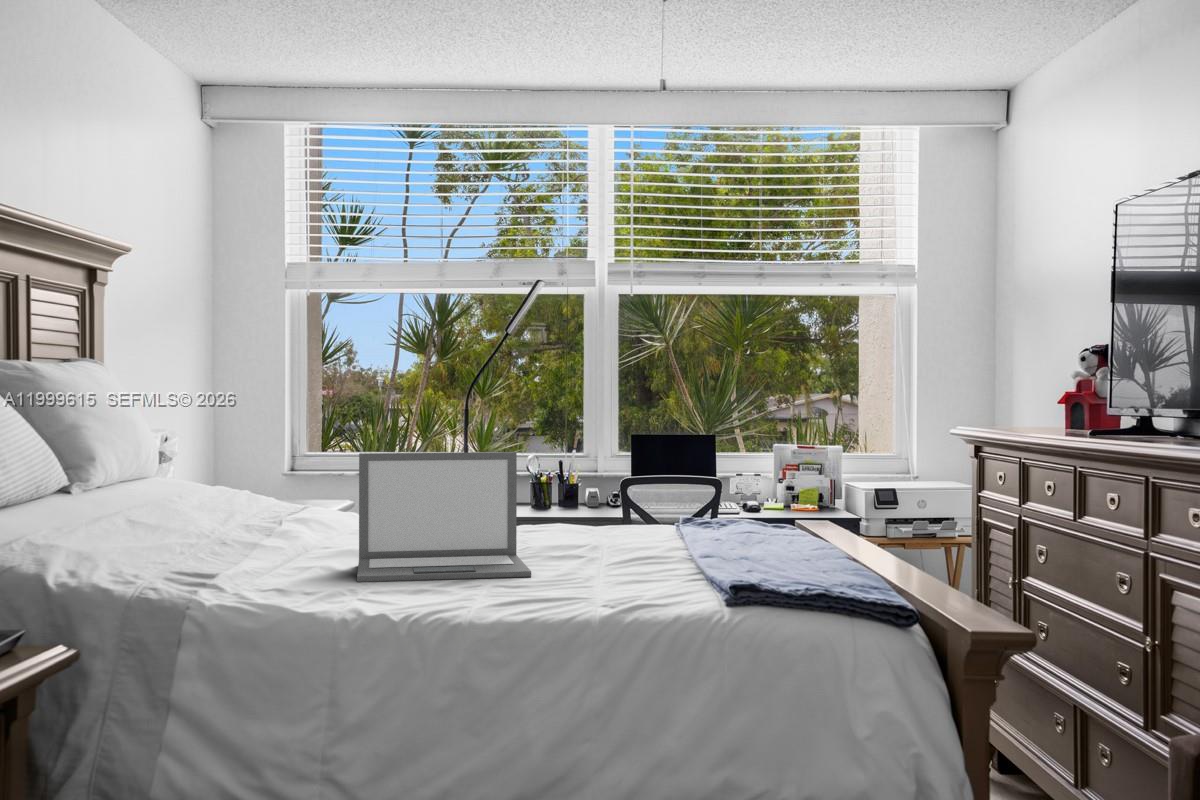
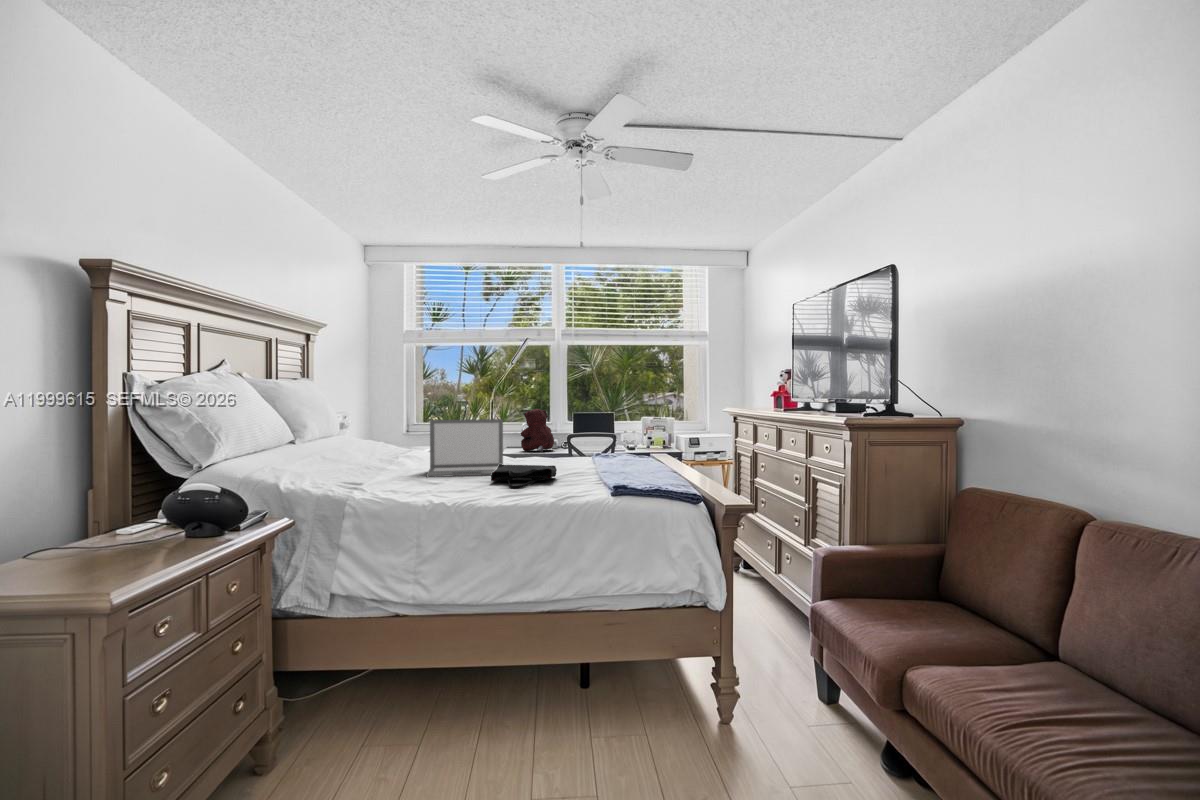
teddy bear: none [527,425,597,516] -> present [521,409,554,452]
tote bag: none [511,556,652,619] -> present [491,464,557,489]

